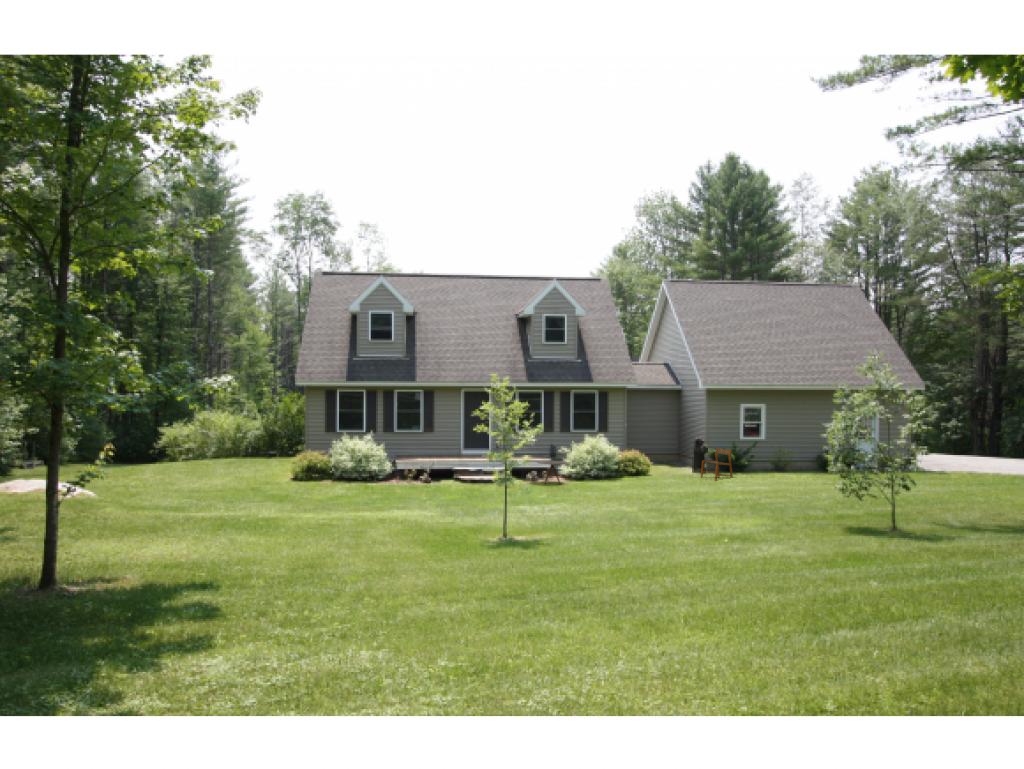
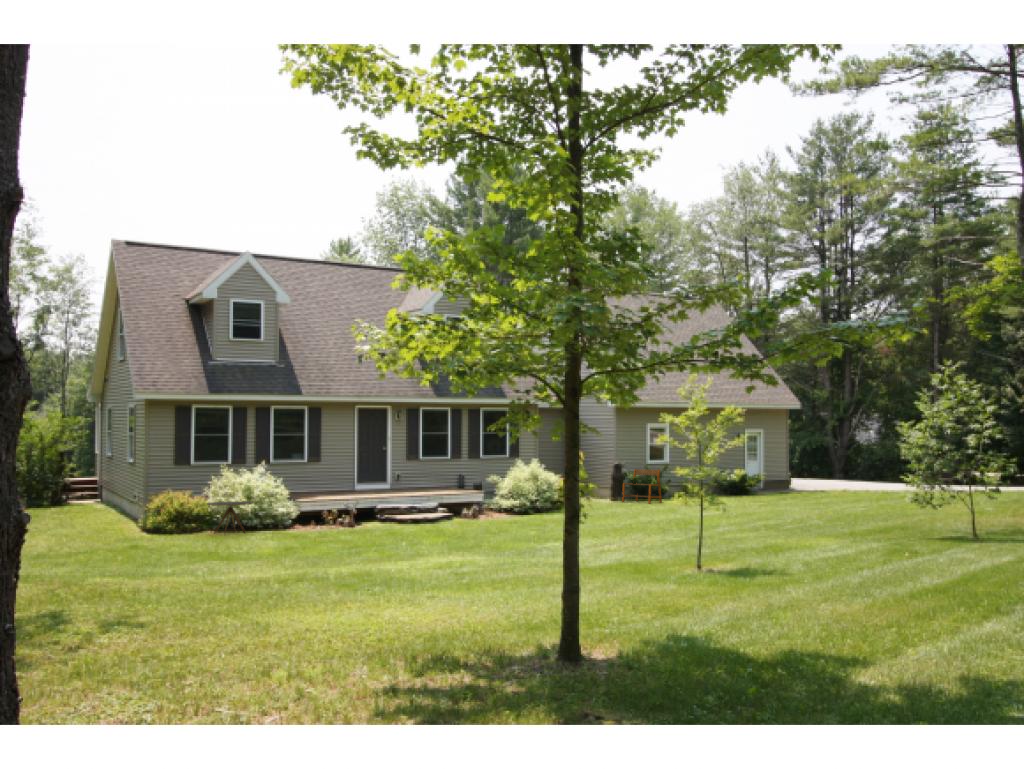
round table: present [537,461,567,484] -> present [207,501,253,534]

